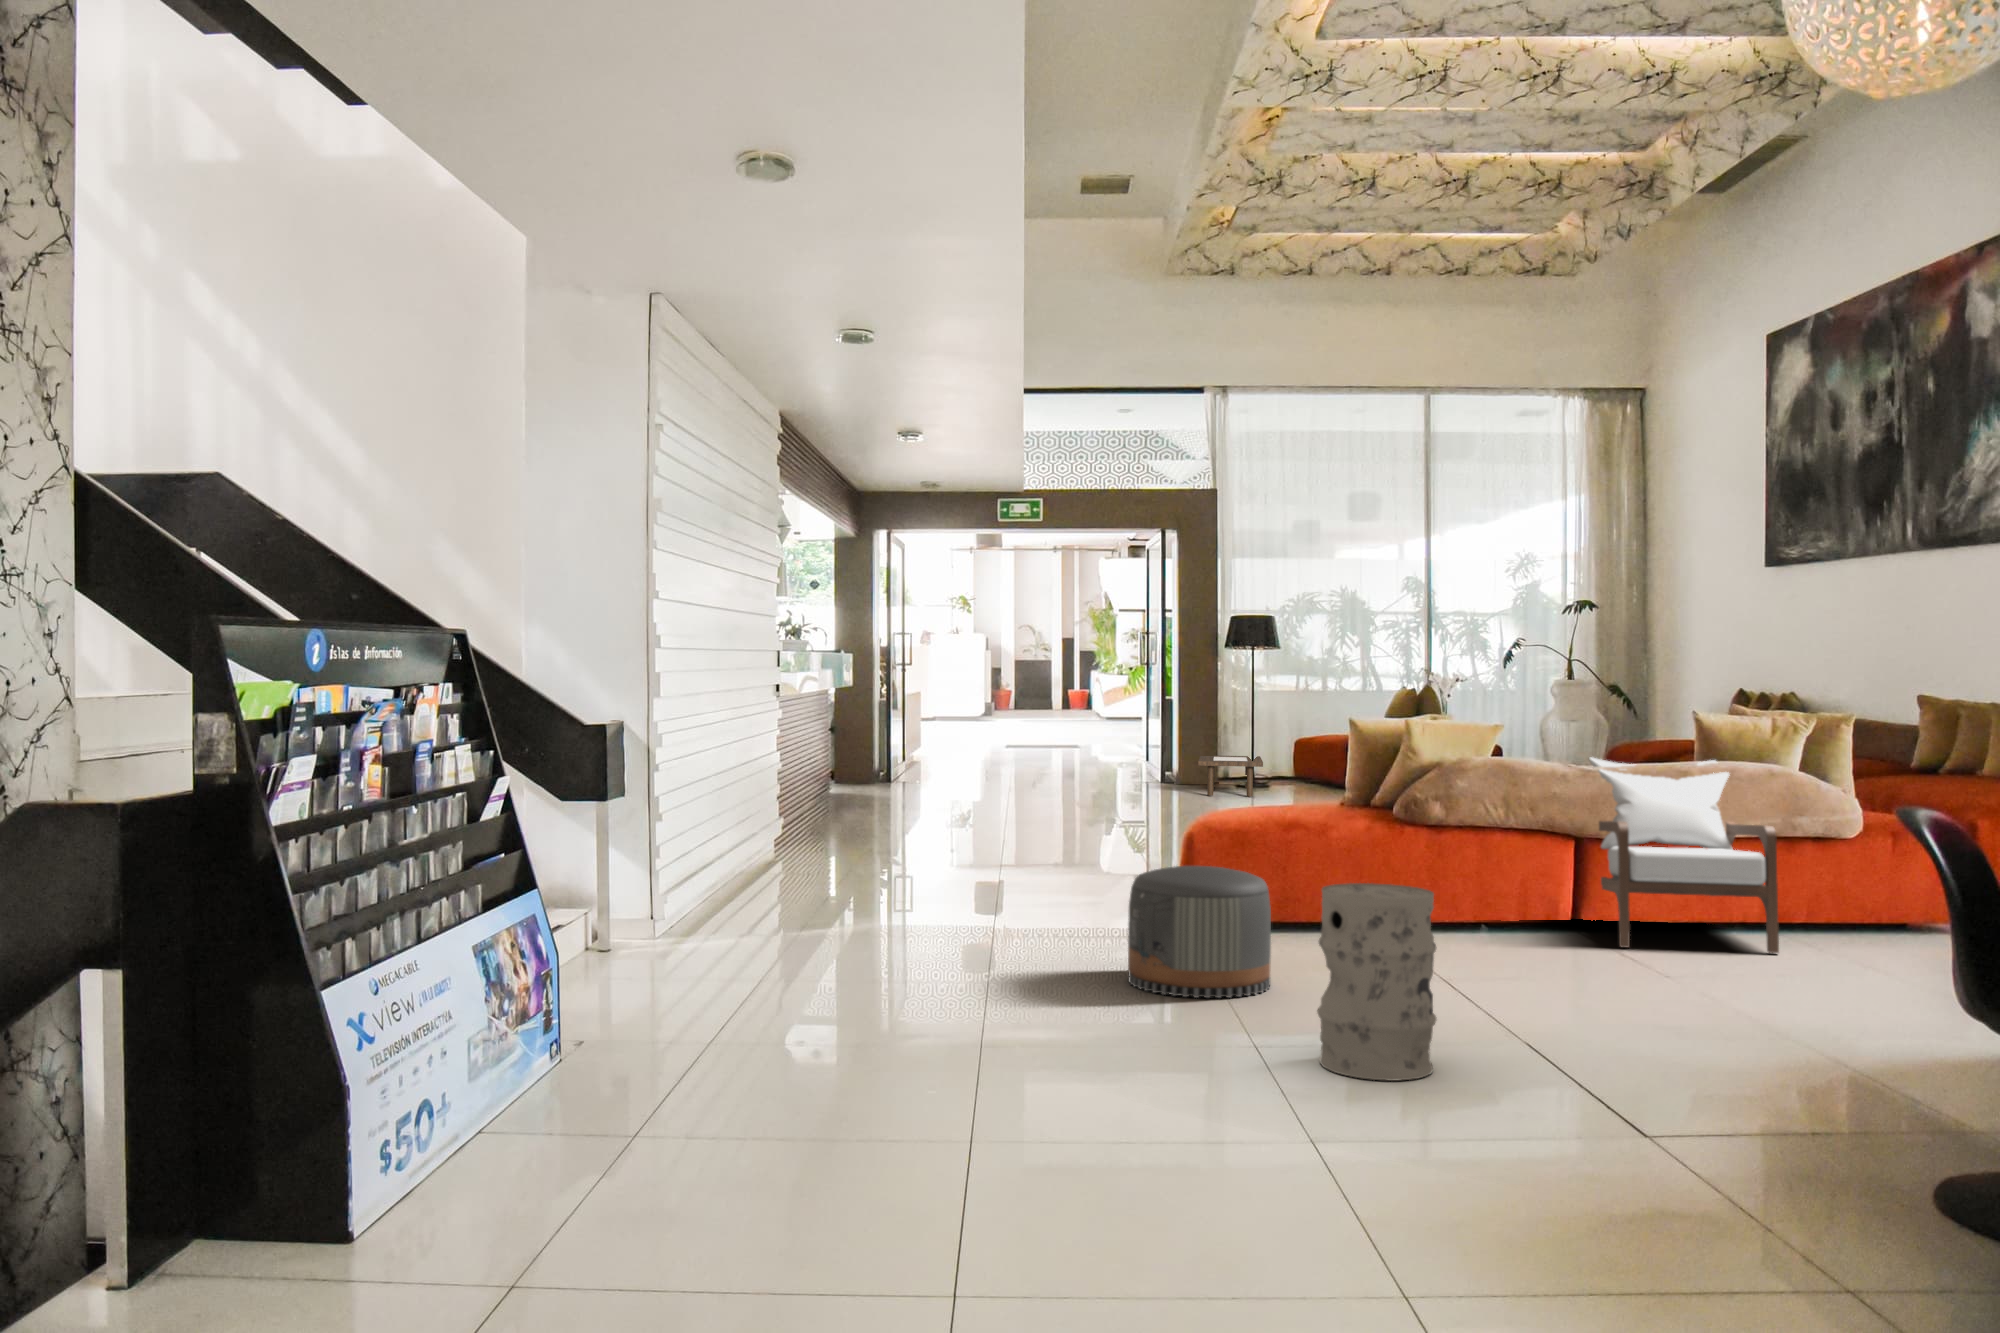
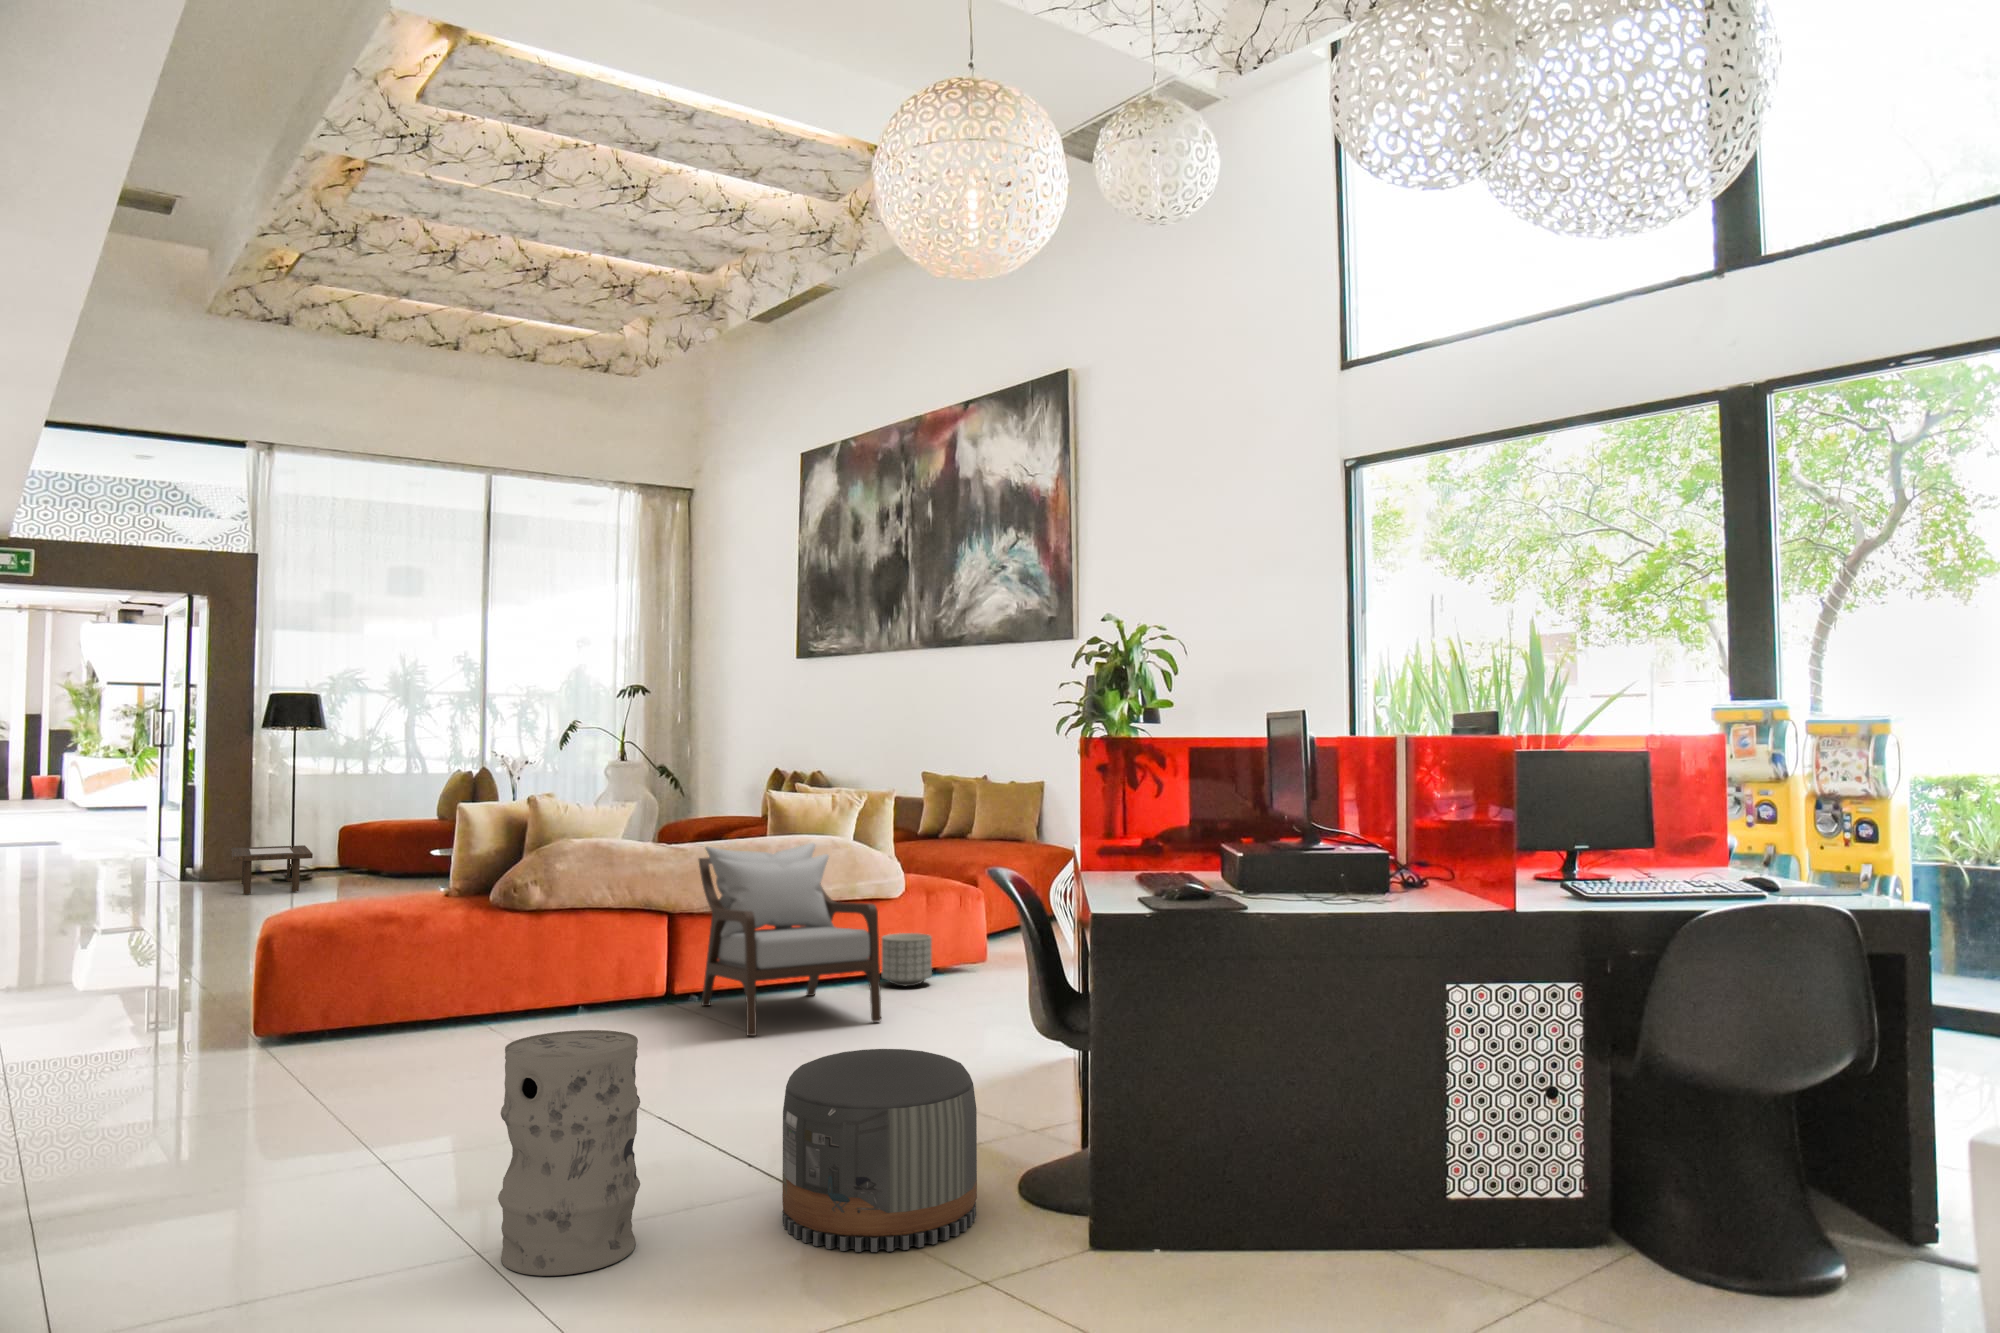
pouf: present [1128,866,1271,998] -> present [782,1049,977,1252]
planter: none [1802,869,1867,928] -> present [882,933,932,986]

